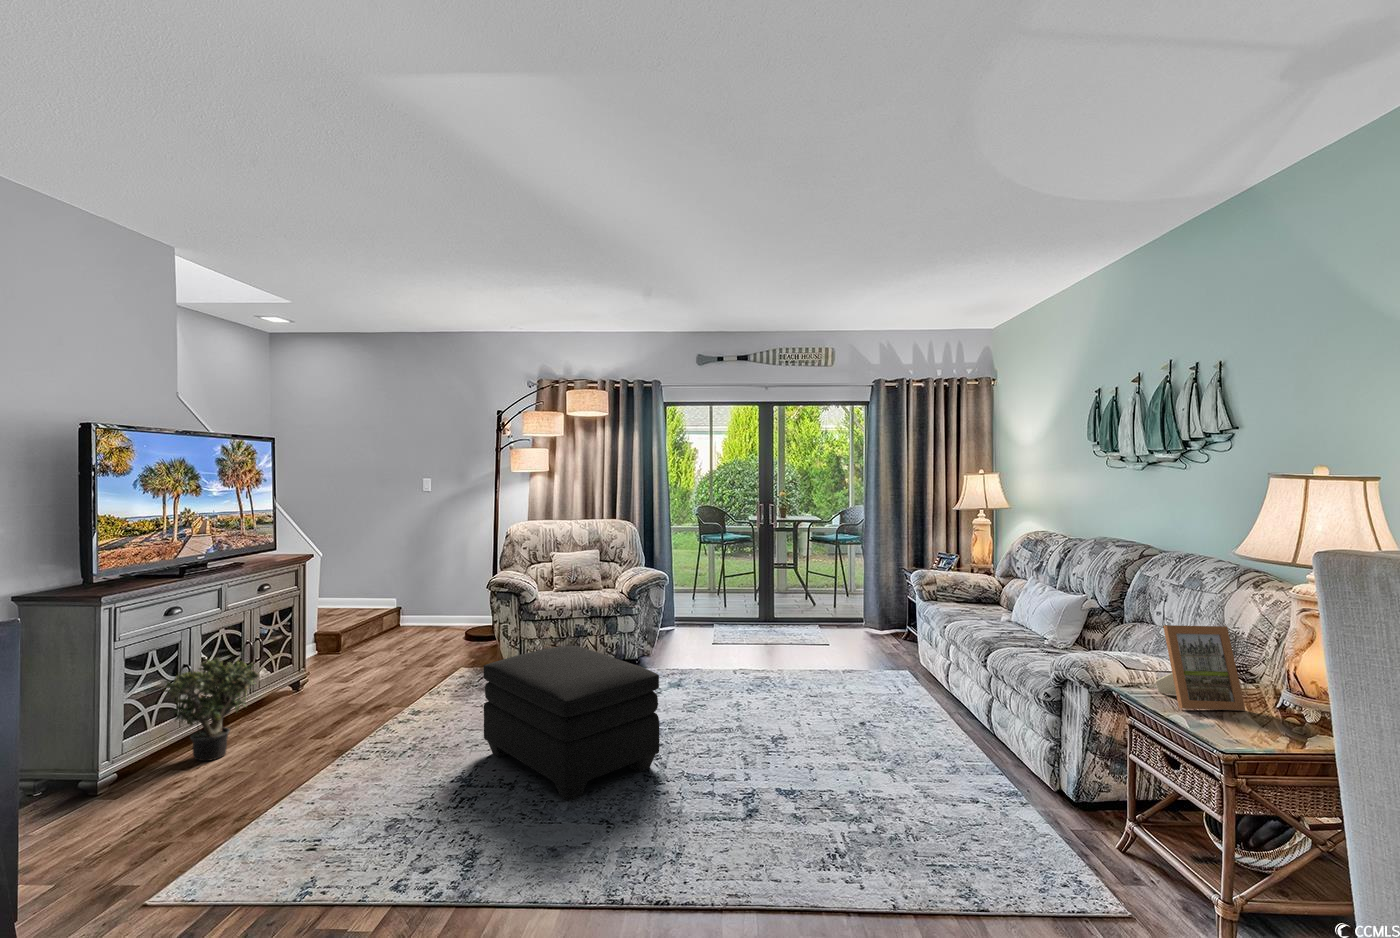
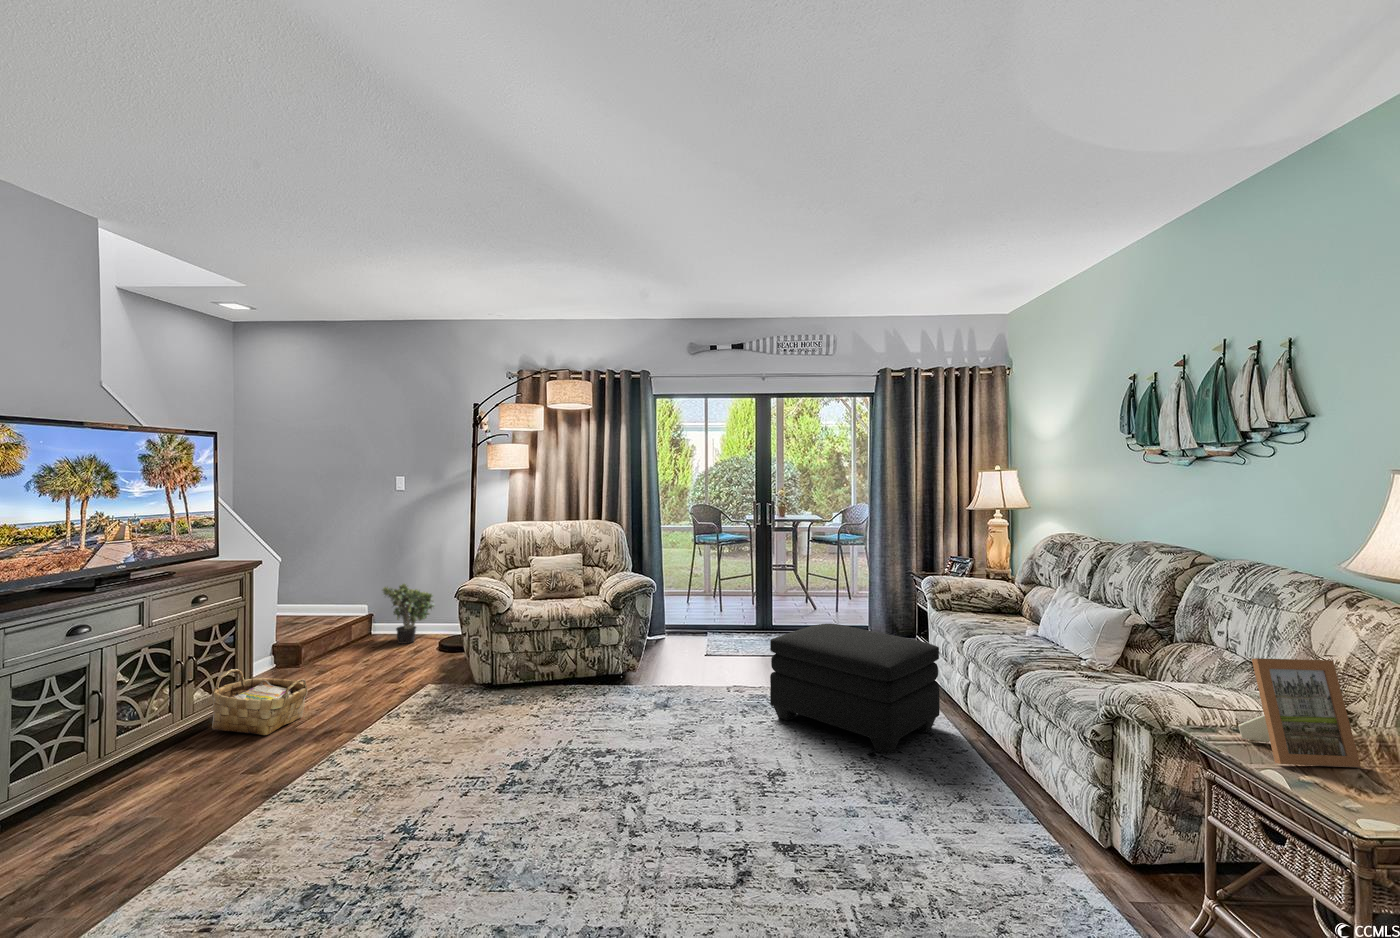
ottoman: present [484,646,659,801] -> present [770,624,940,755]
woven basket: none [276,651,359,708] -> present [212,669,307,735]
potted plant: present [164,658,259,761] -> present [382,584,435,644]

